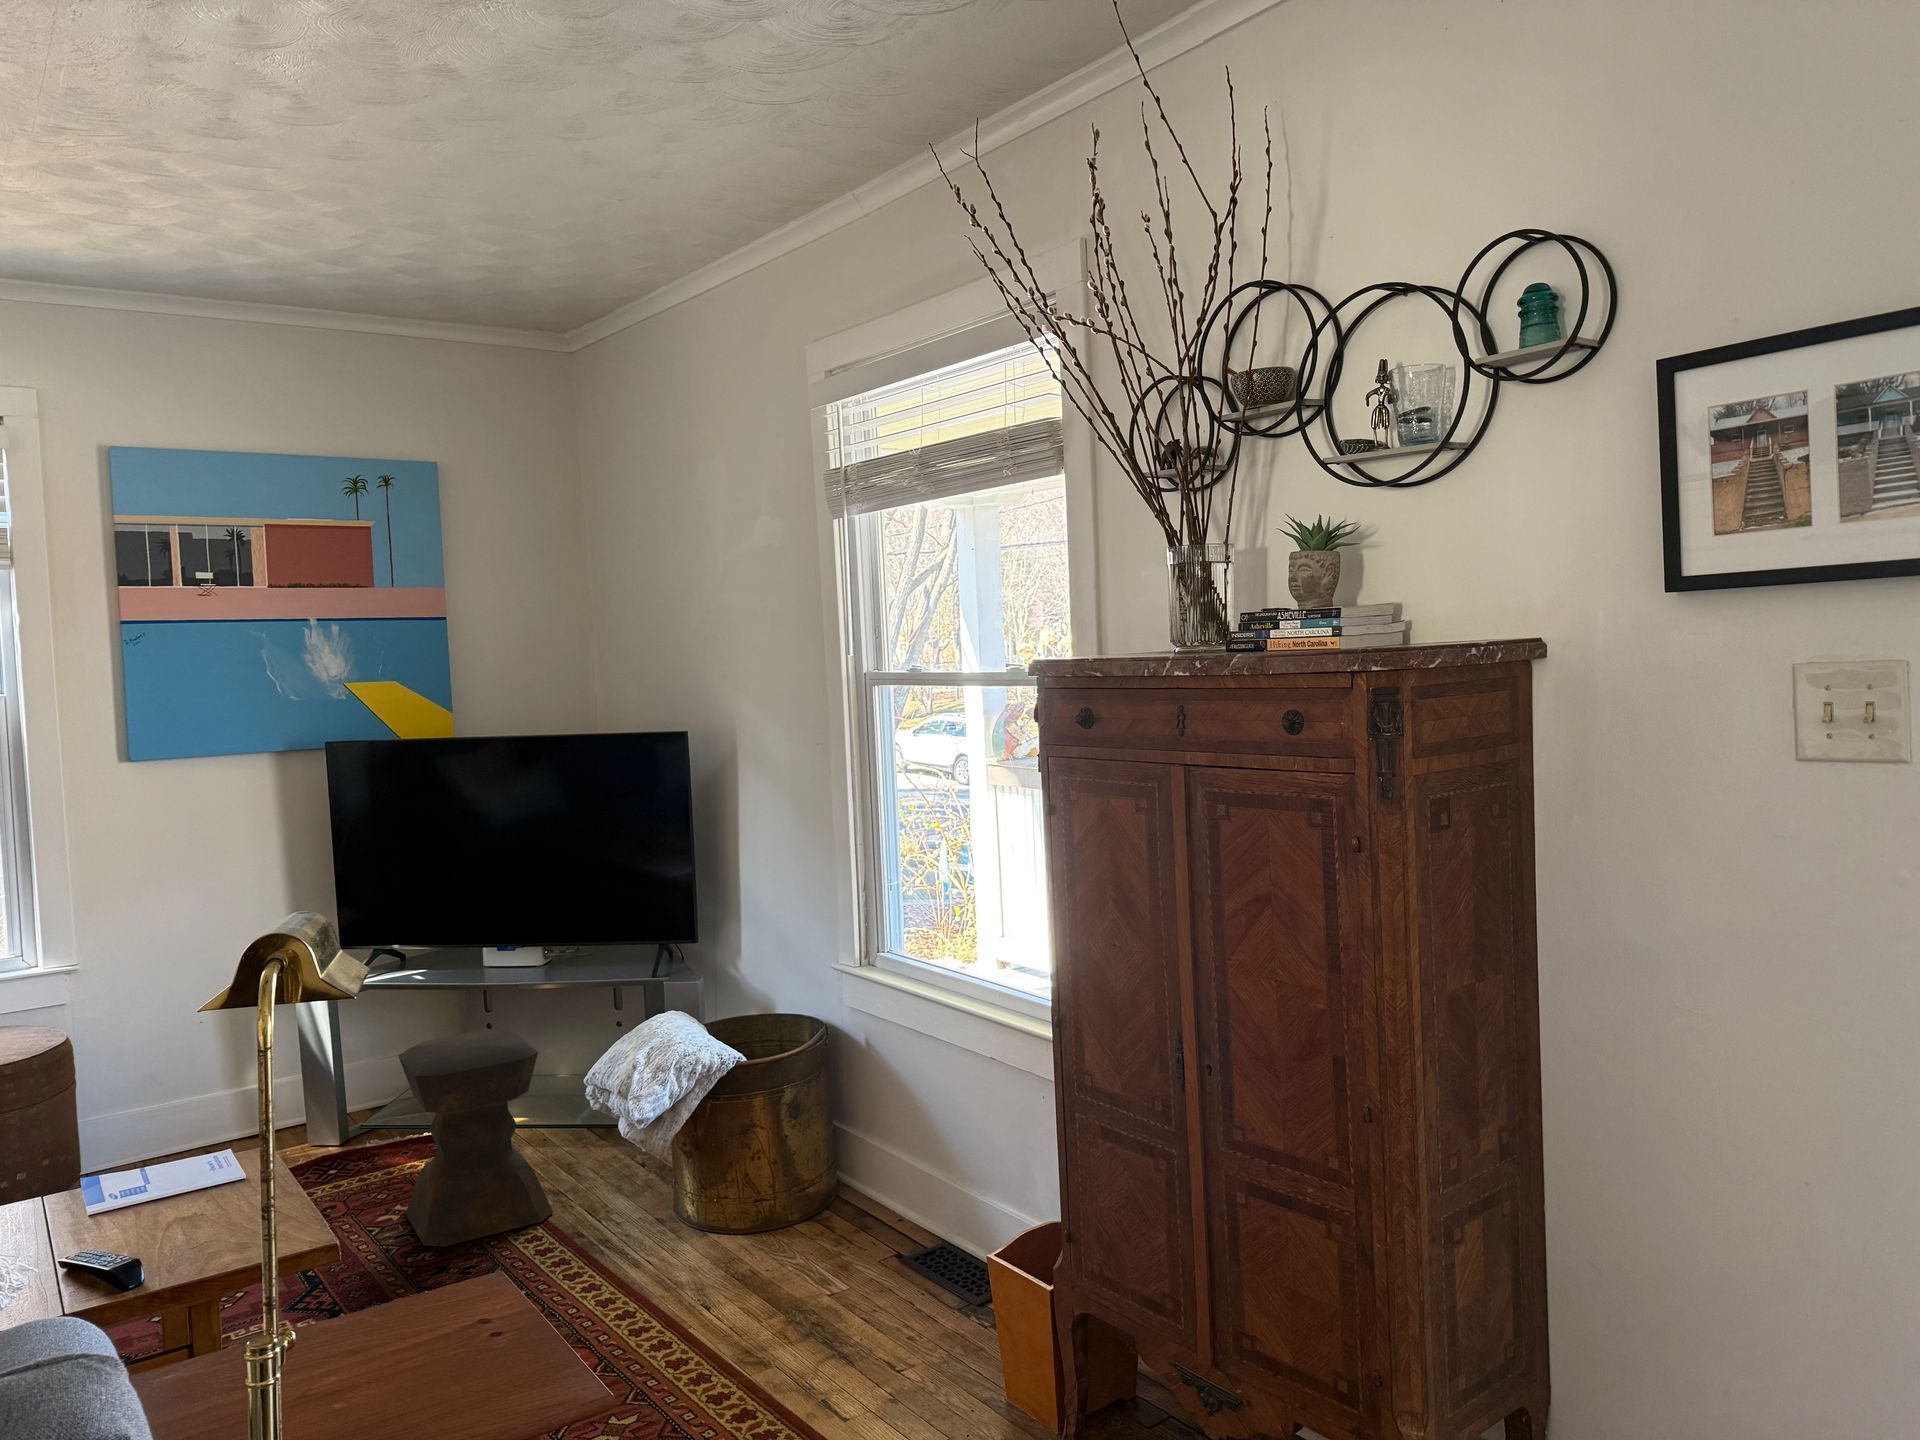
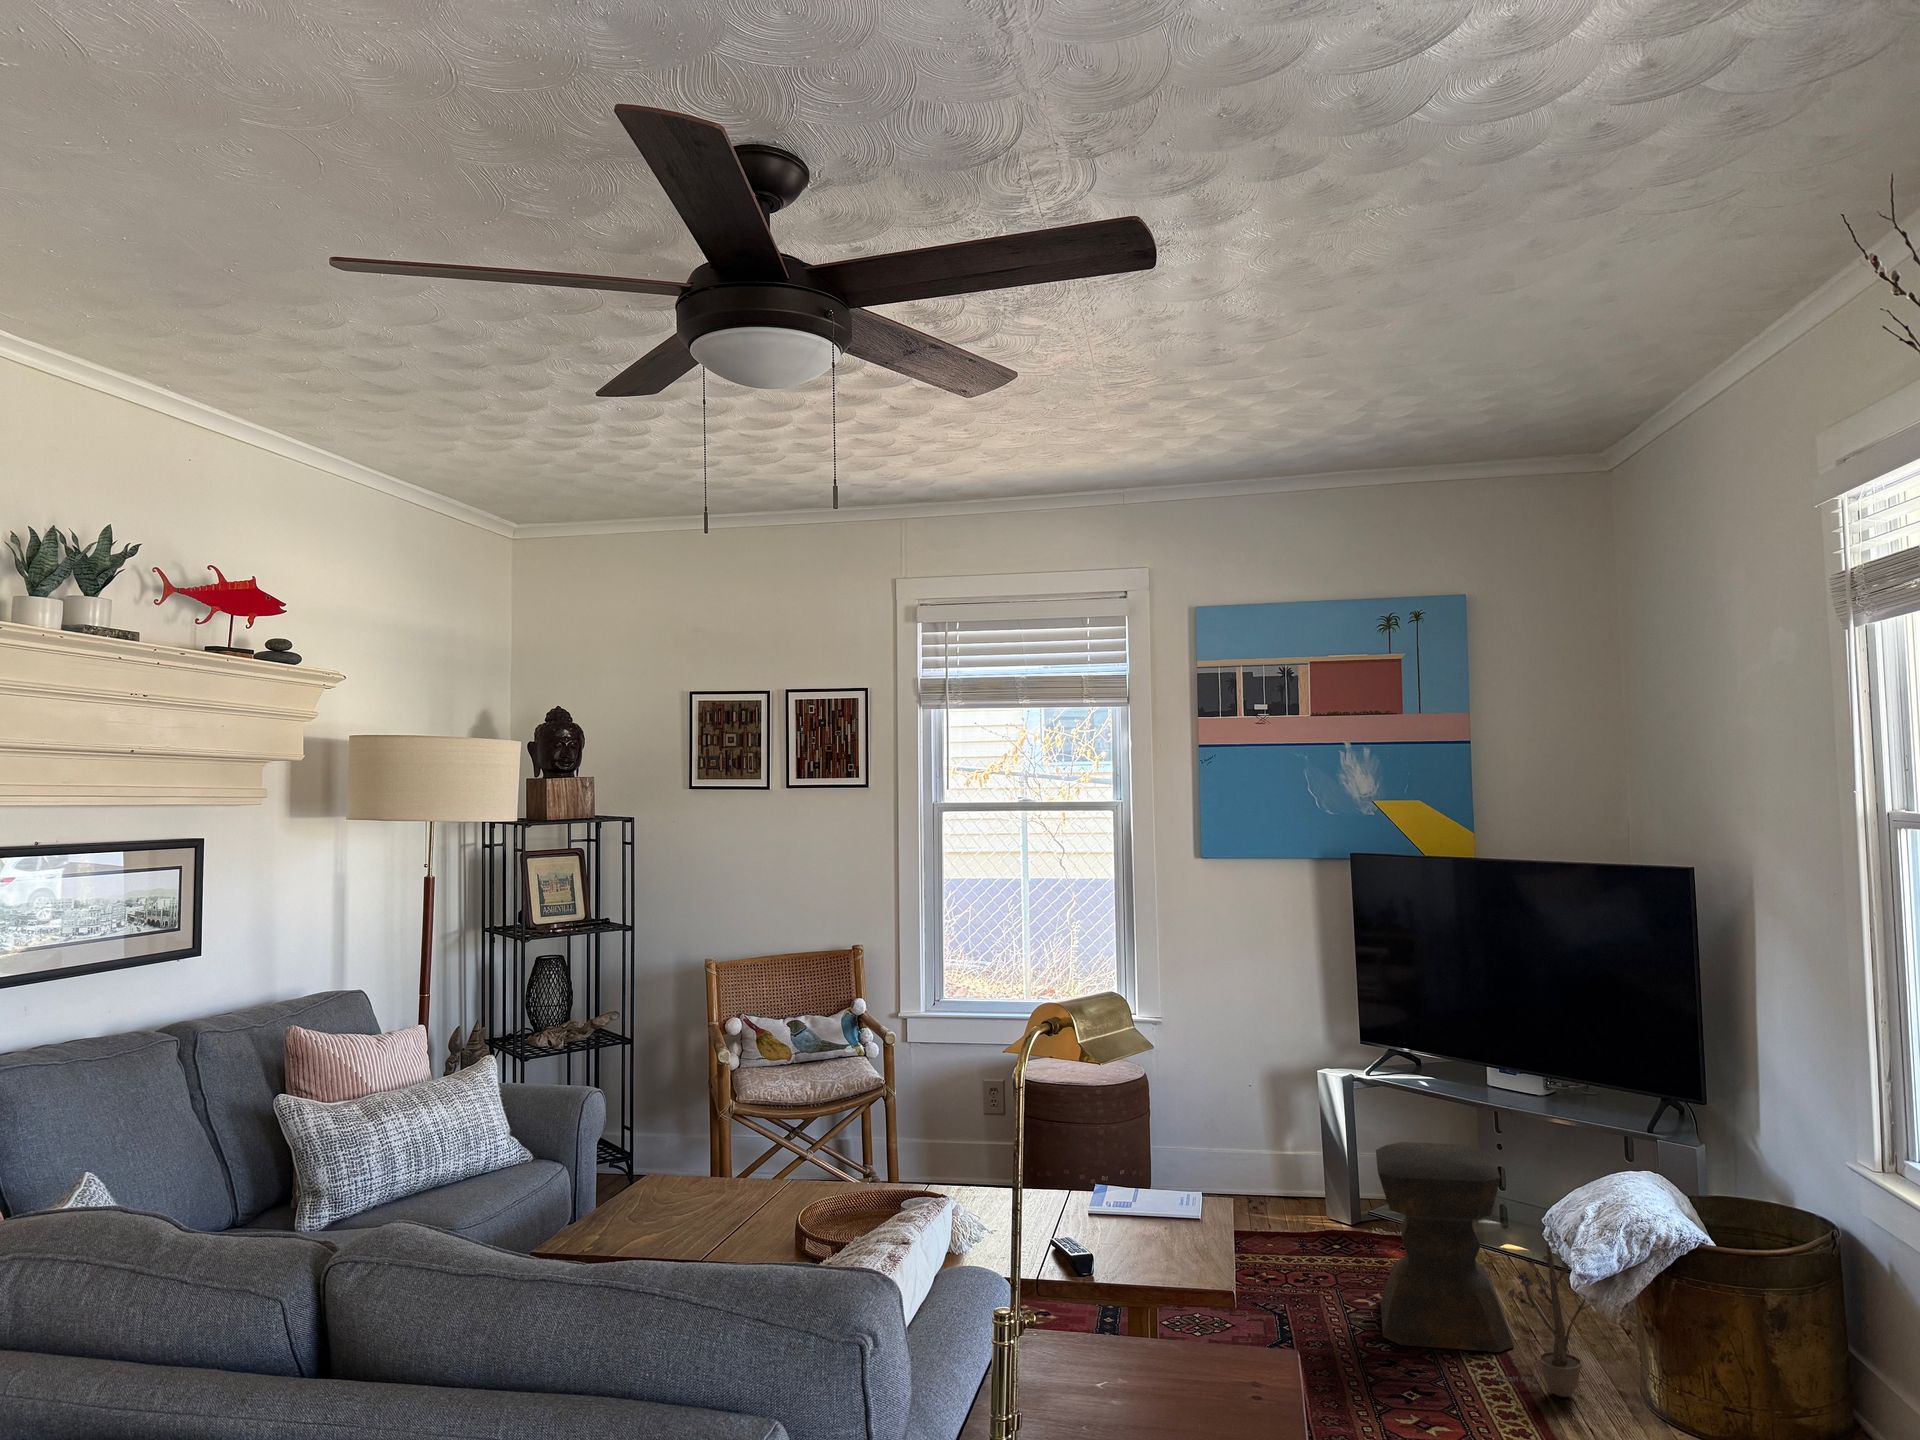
decorative plant: none [550,1103,650,1248] -> present [1493,1246,1591,1397]

